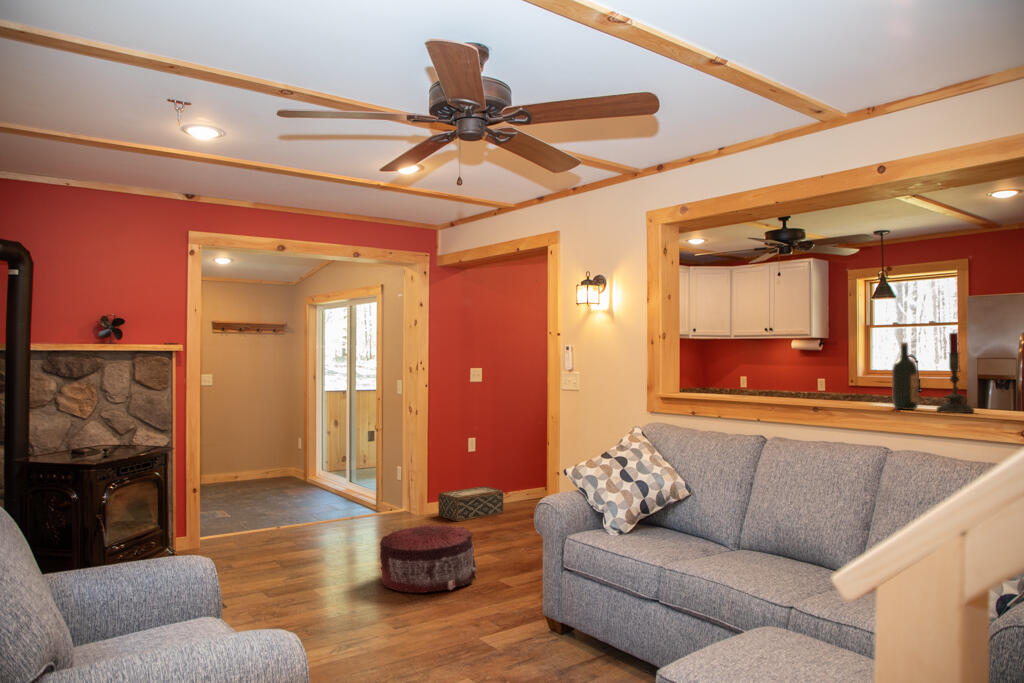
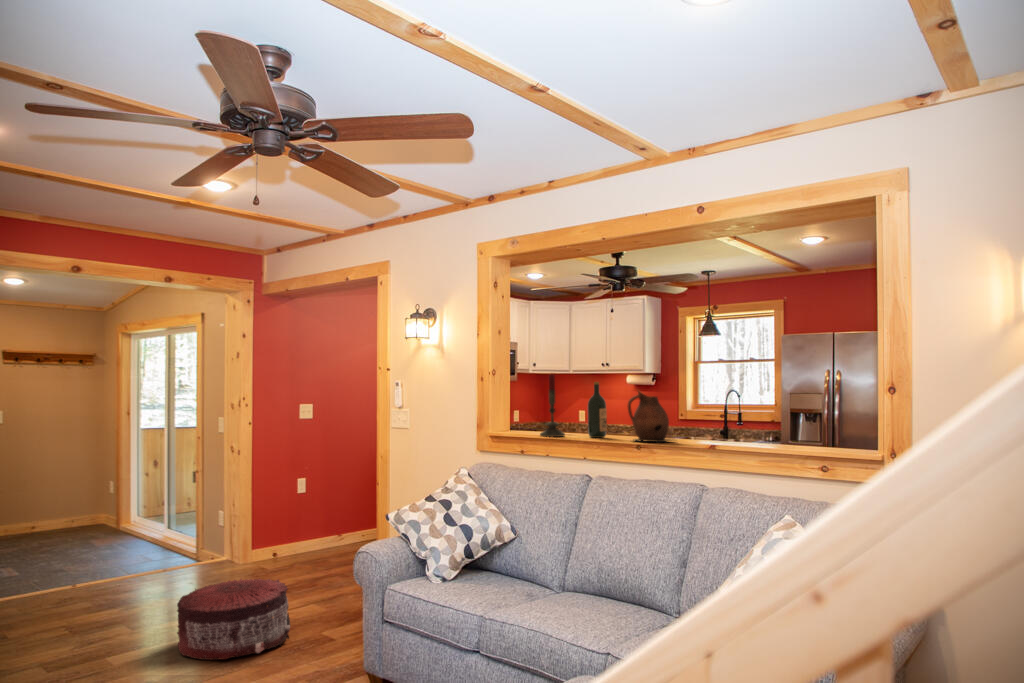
candle: present [937,332,974,413] -> present [540,374,565,437]
wine bottle: present [892,342,919,410] -> present [588,382,607,438]
ceramic pitcher: none [803,354,856,407] -> present [627,391,672,442]
woven basket: present [438,486,503,521] -> none [262,530,335,570]

